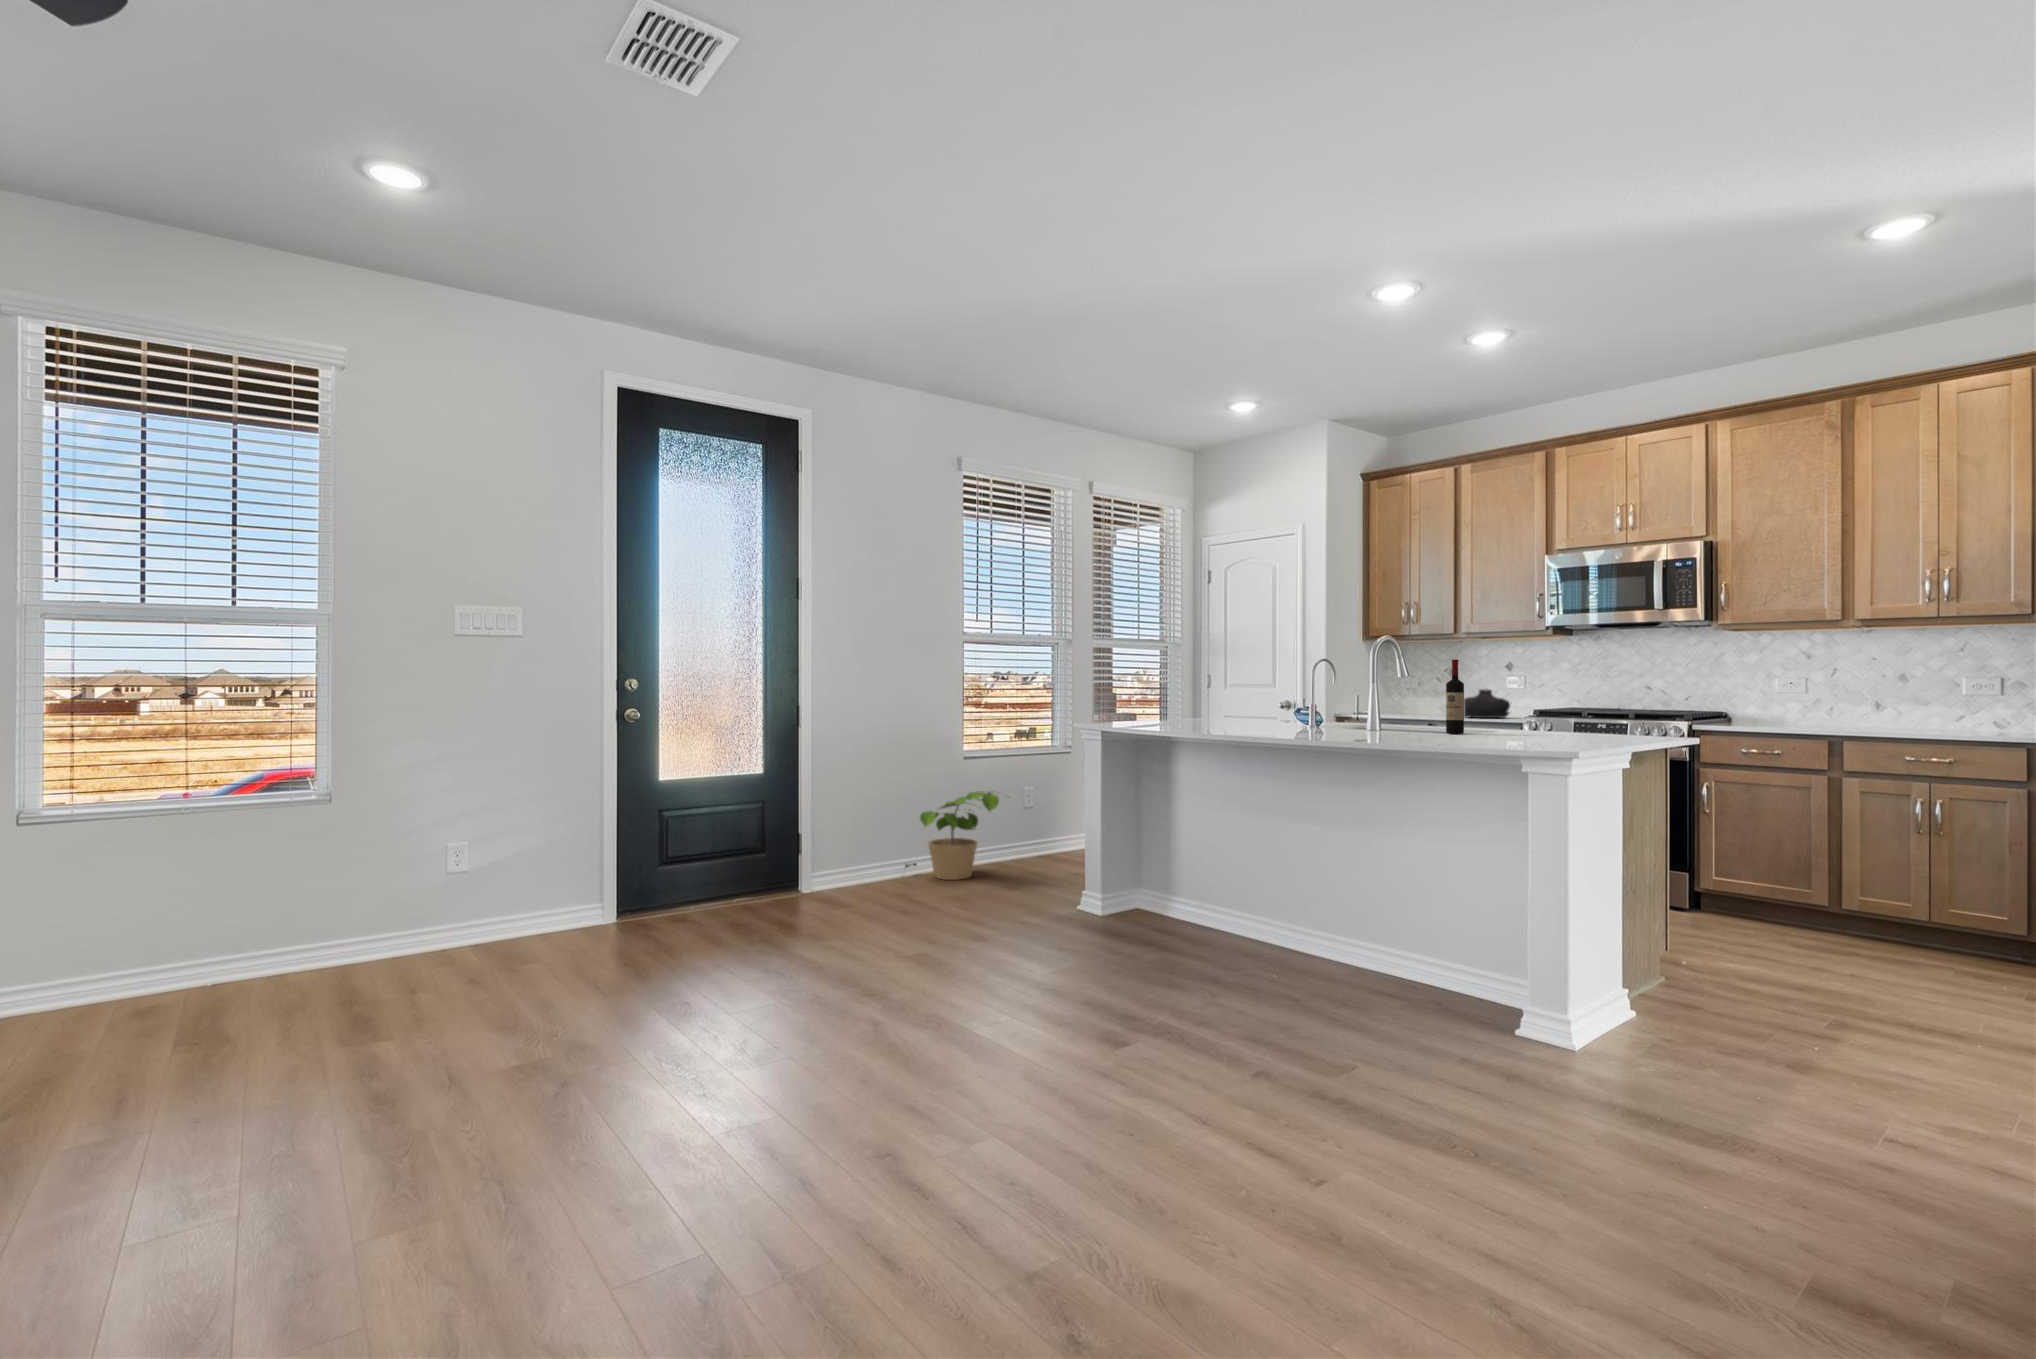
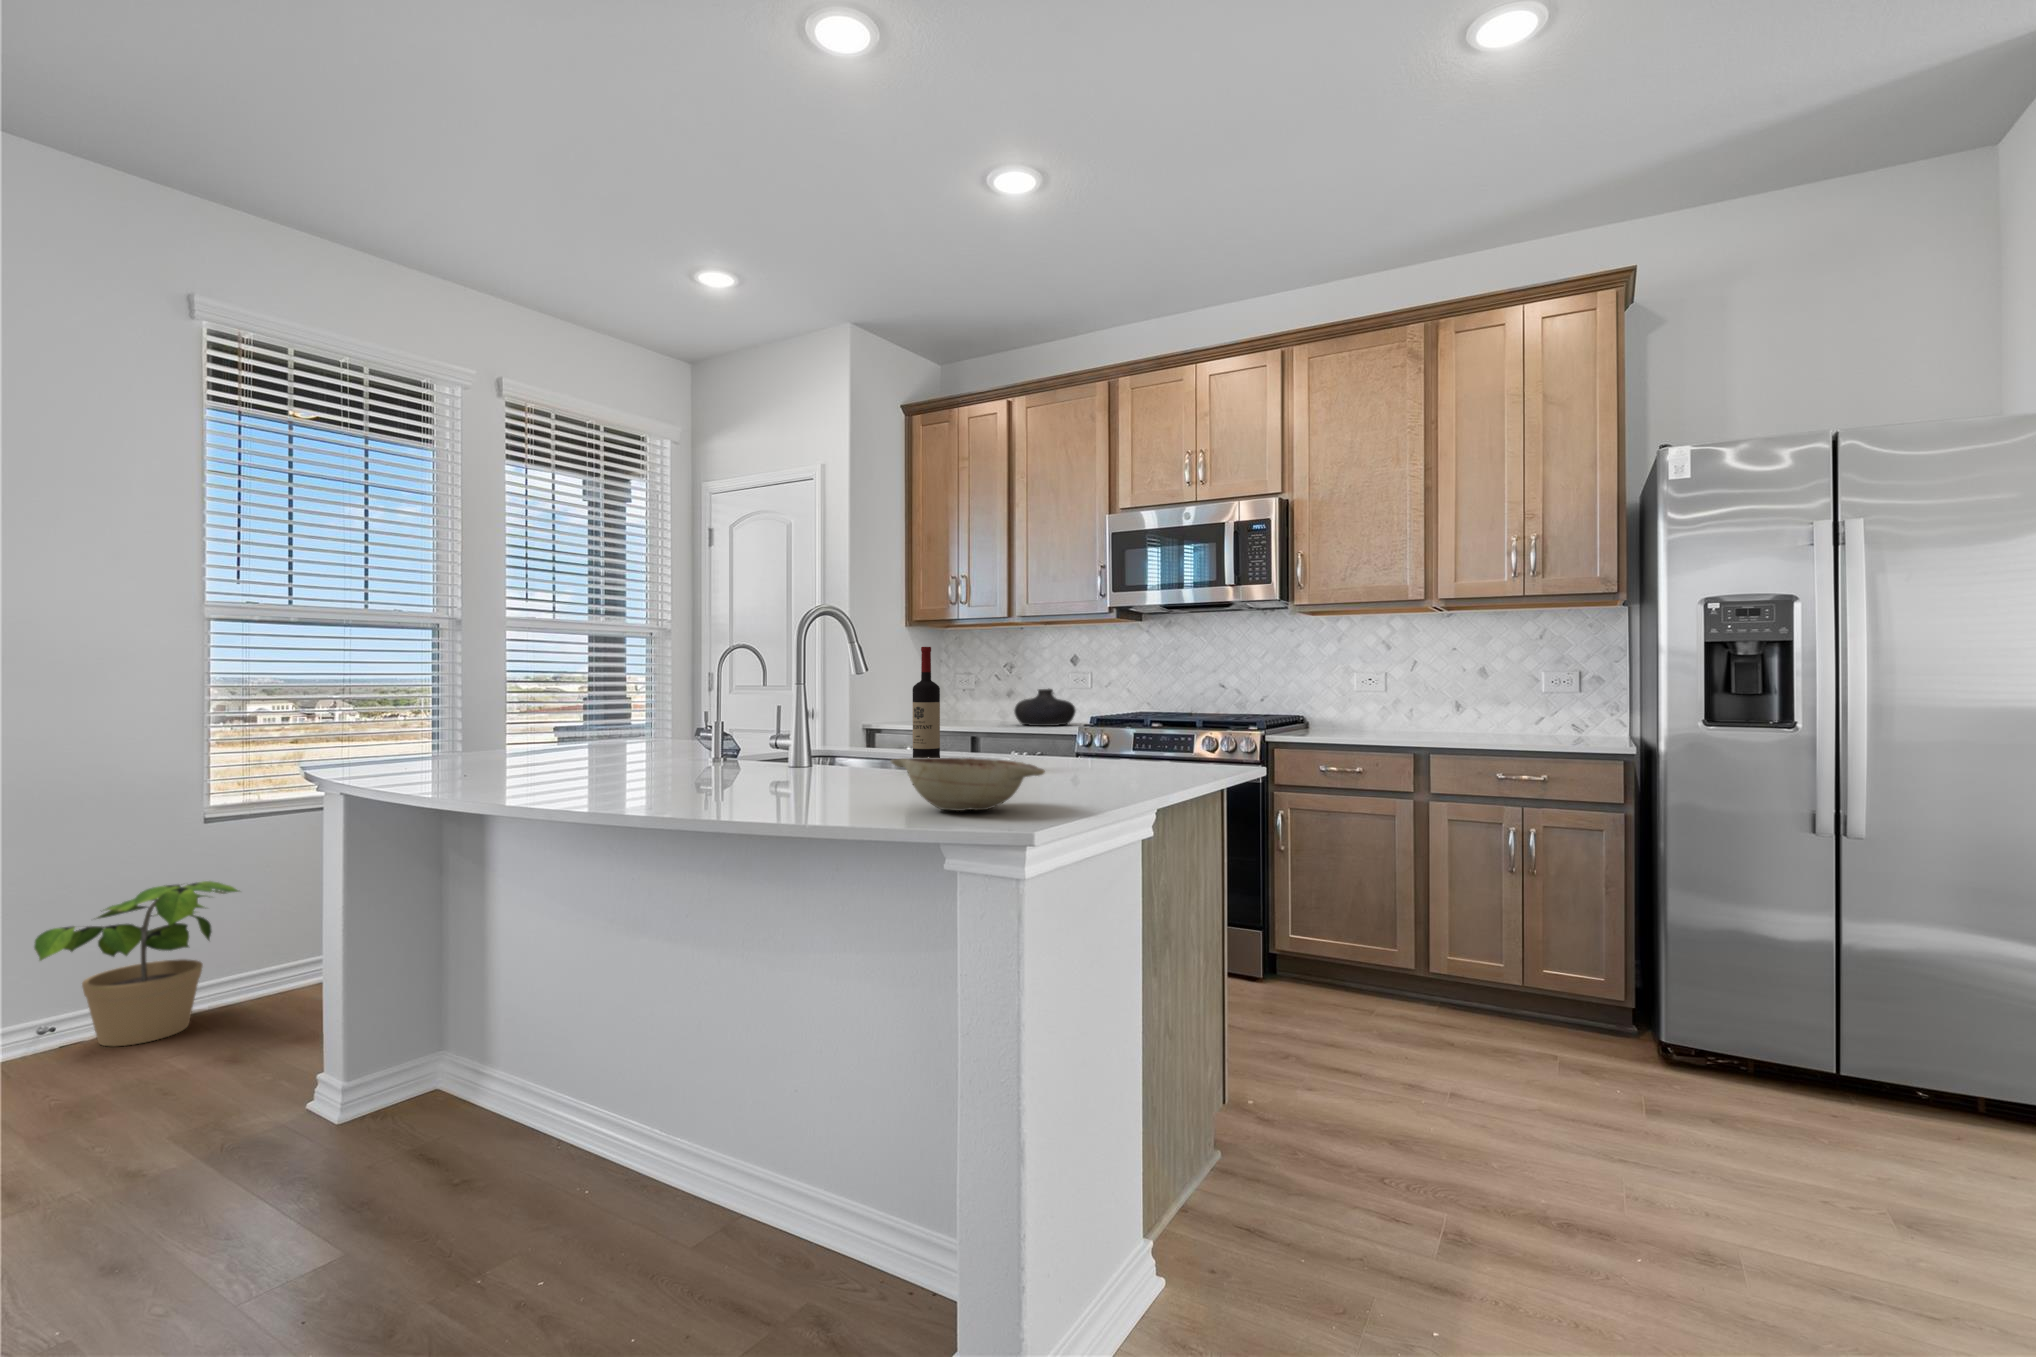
decorative bowl: none [1471,718,1564,743] -> present [891,758,1045,811]

